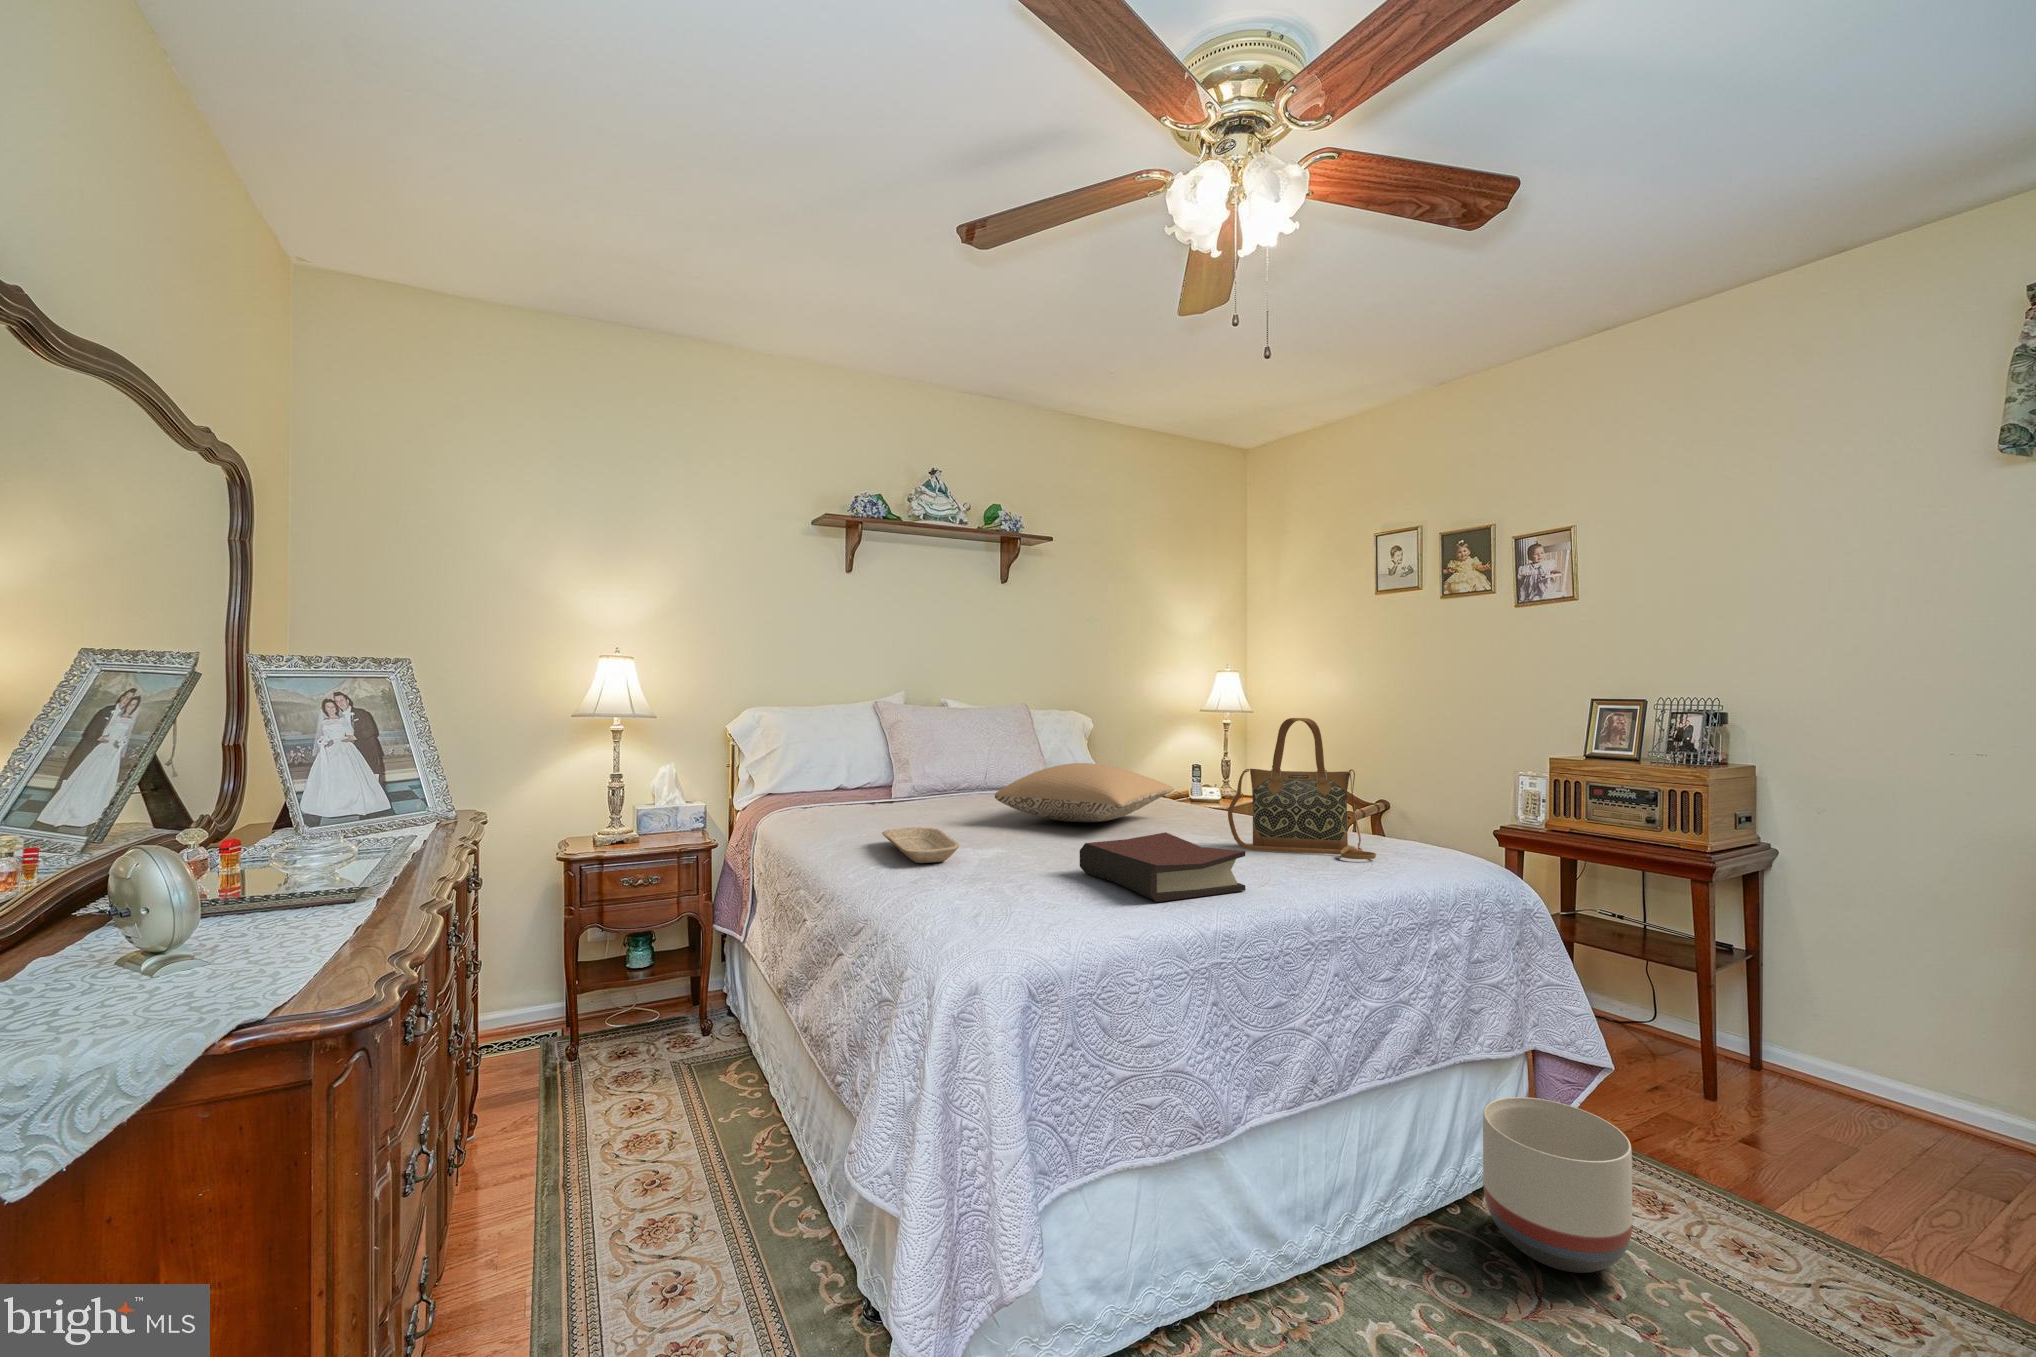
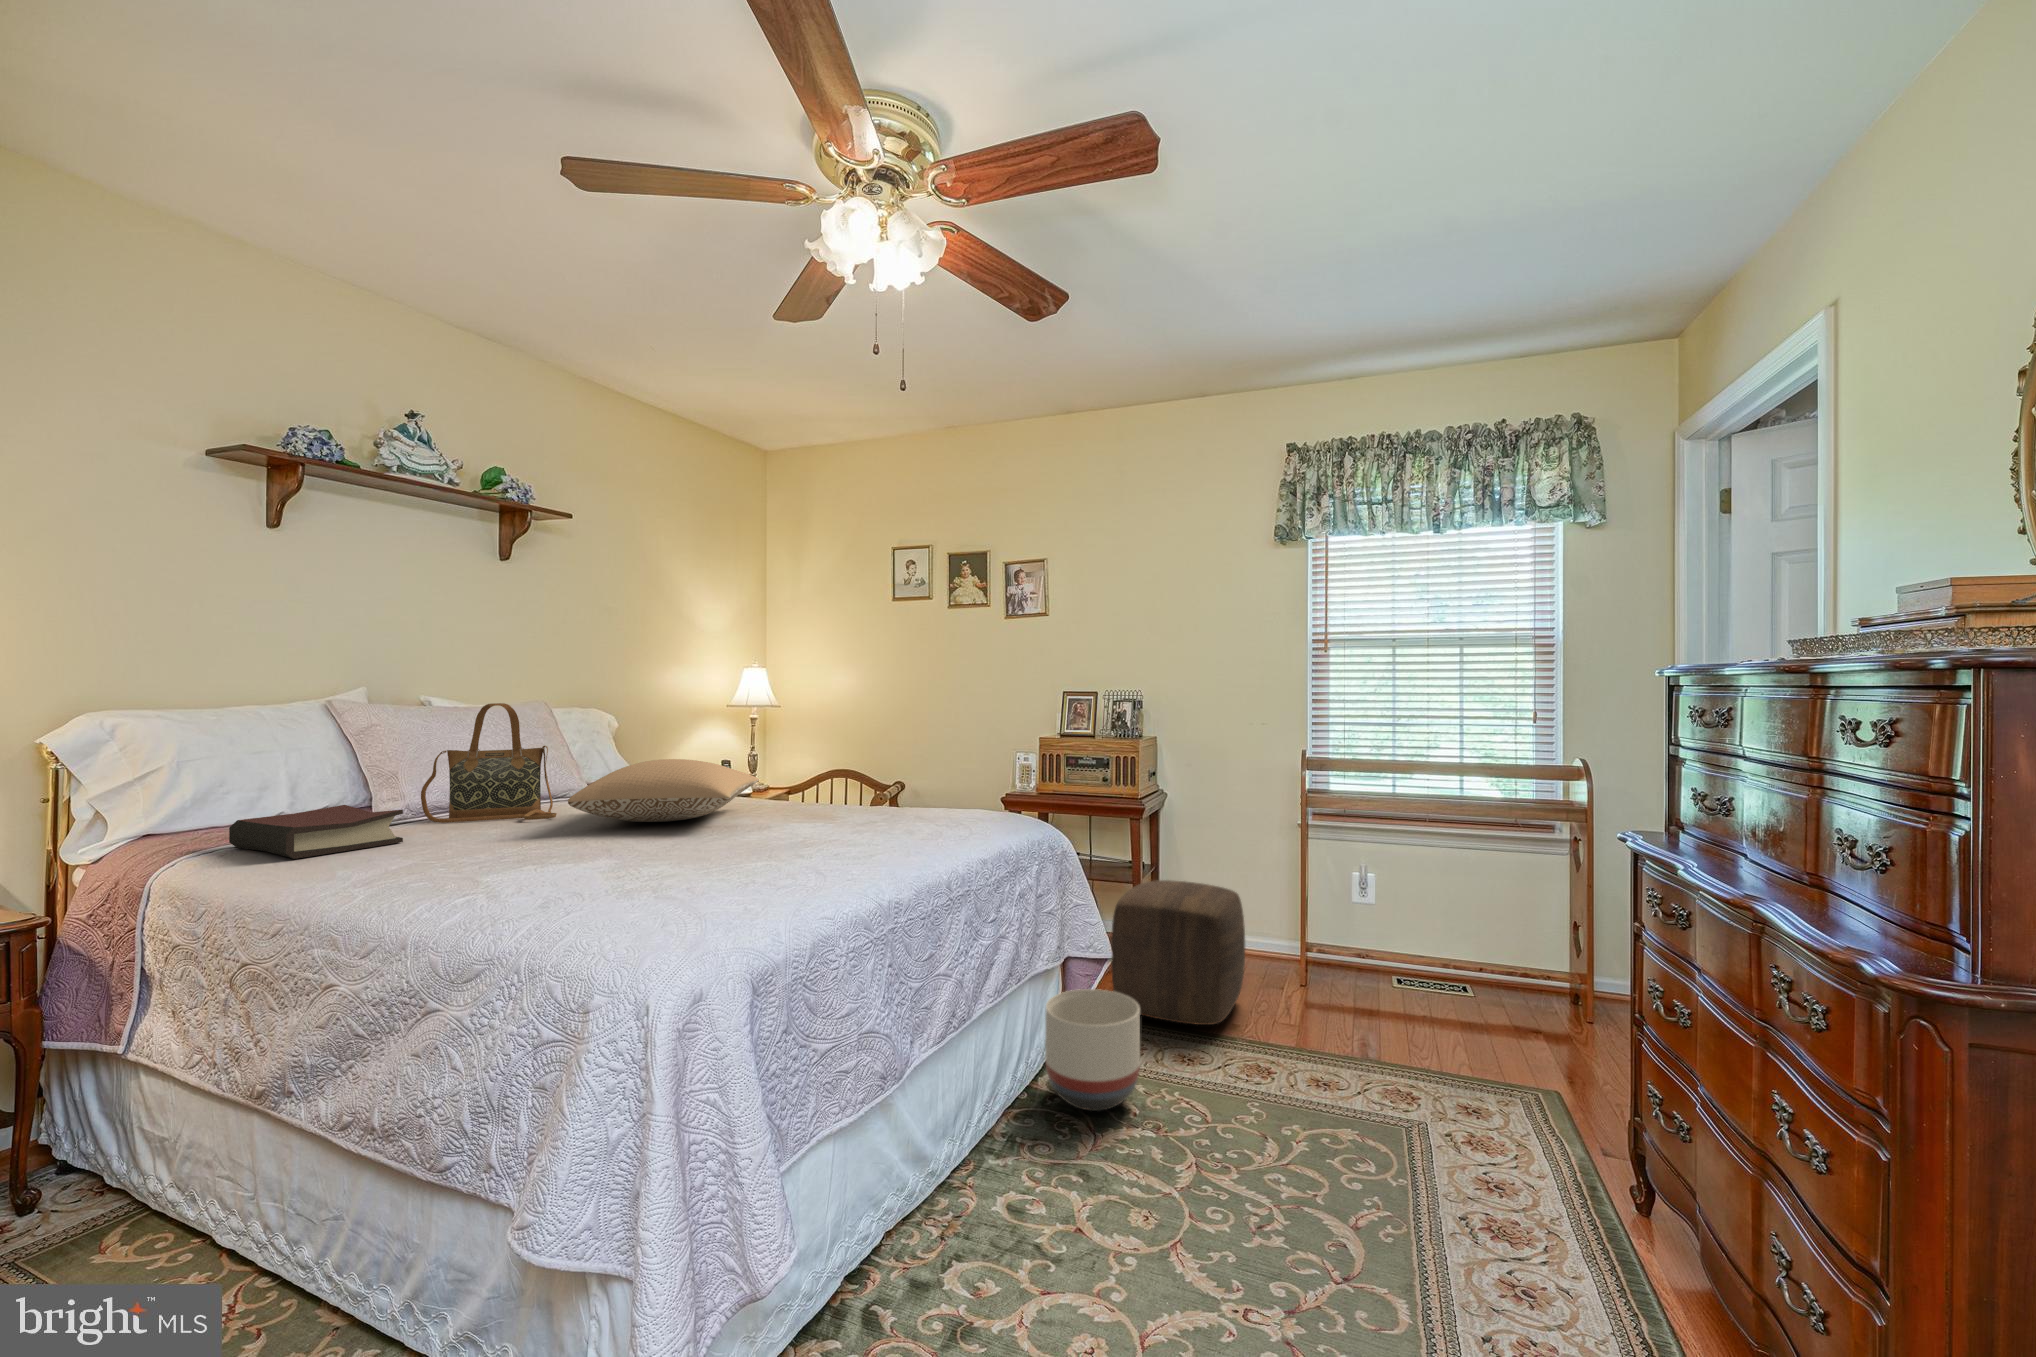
handbag: present [1228,718,1376,859] -> present [421,703,557,823]
tray: present [882,828,960,863] -> none [440,844,572,883]
hardback book: present [1080,832,1245,902] -> present [229,805,403,859]
ottoman: none [1634,978,1903,1217] -> present [1111,880,1245,1025]

